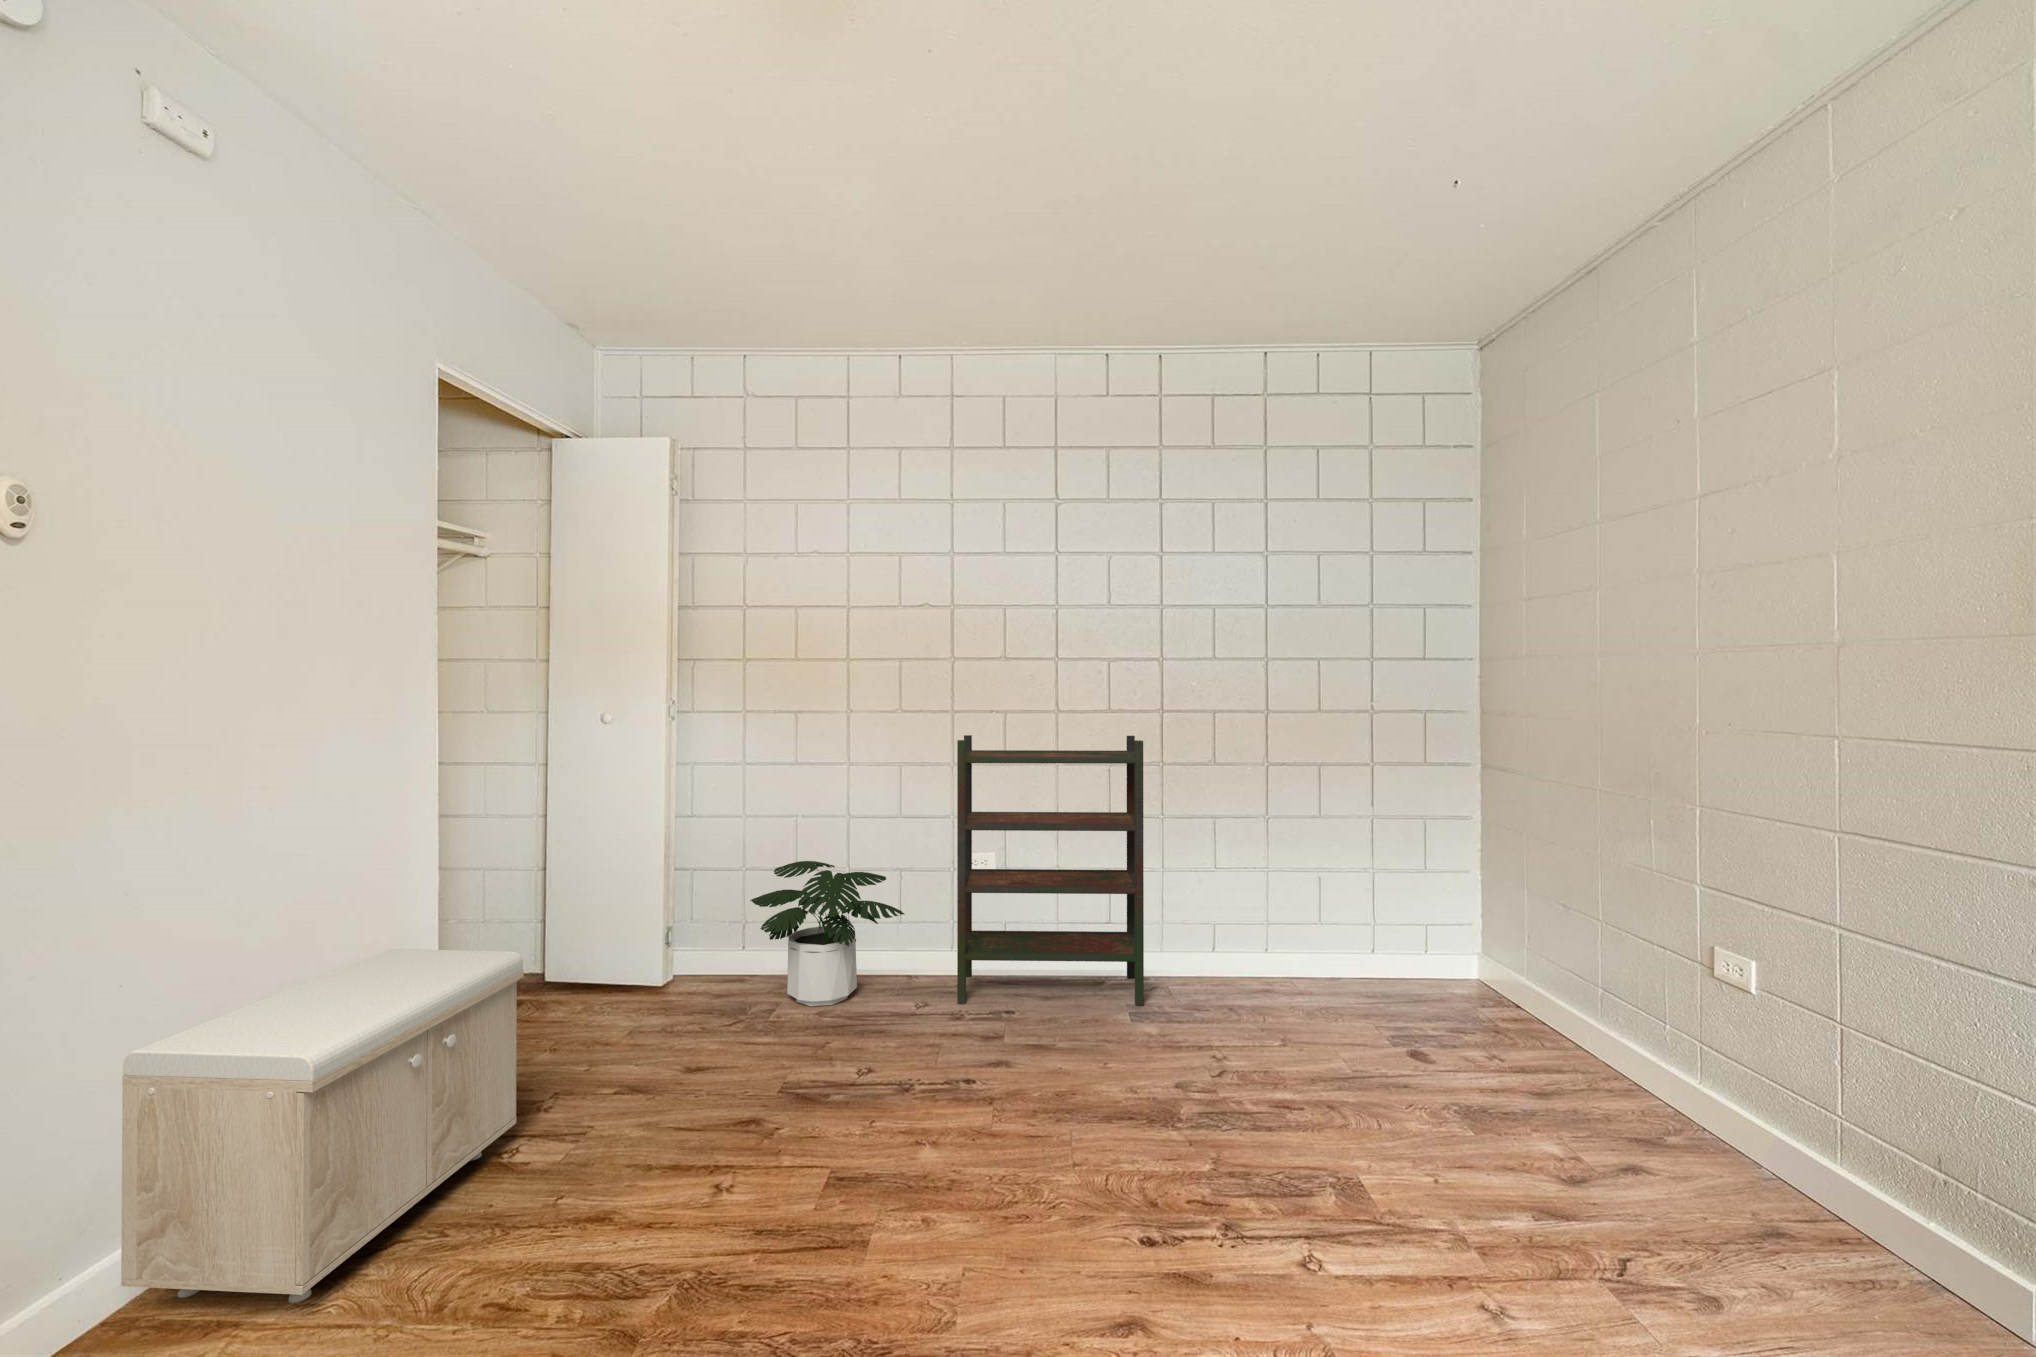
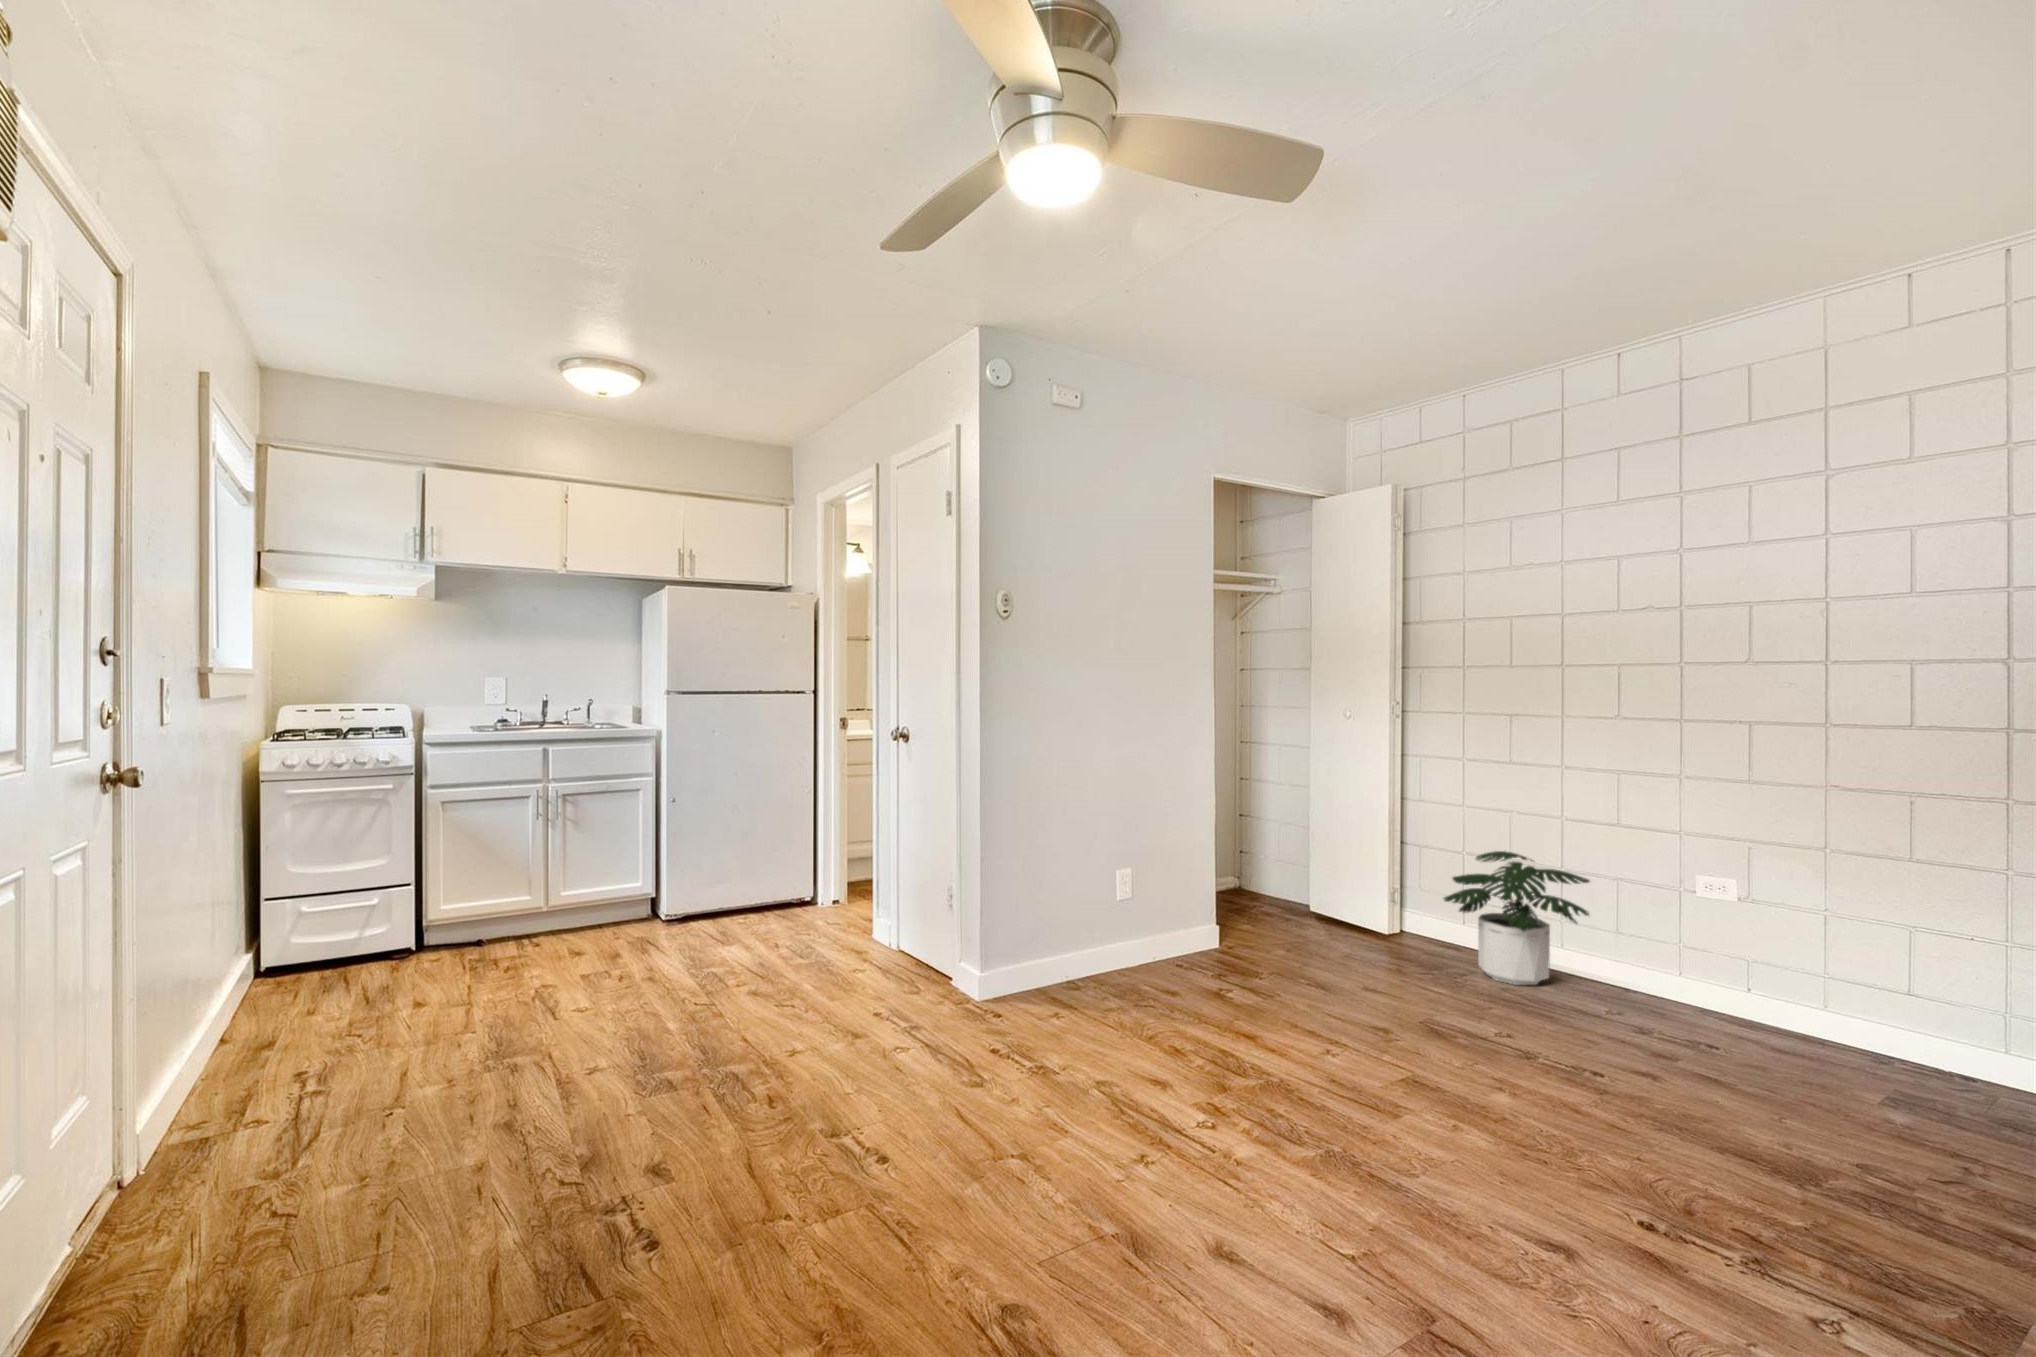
bookshelf: present [957,735,1144,1006] -> none [1651,745,1954,1098]
storage bench: present [121,949,524,1303] -> none [1047,849,1234,1012]

